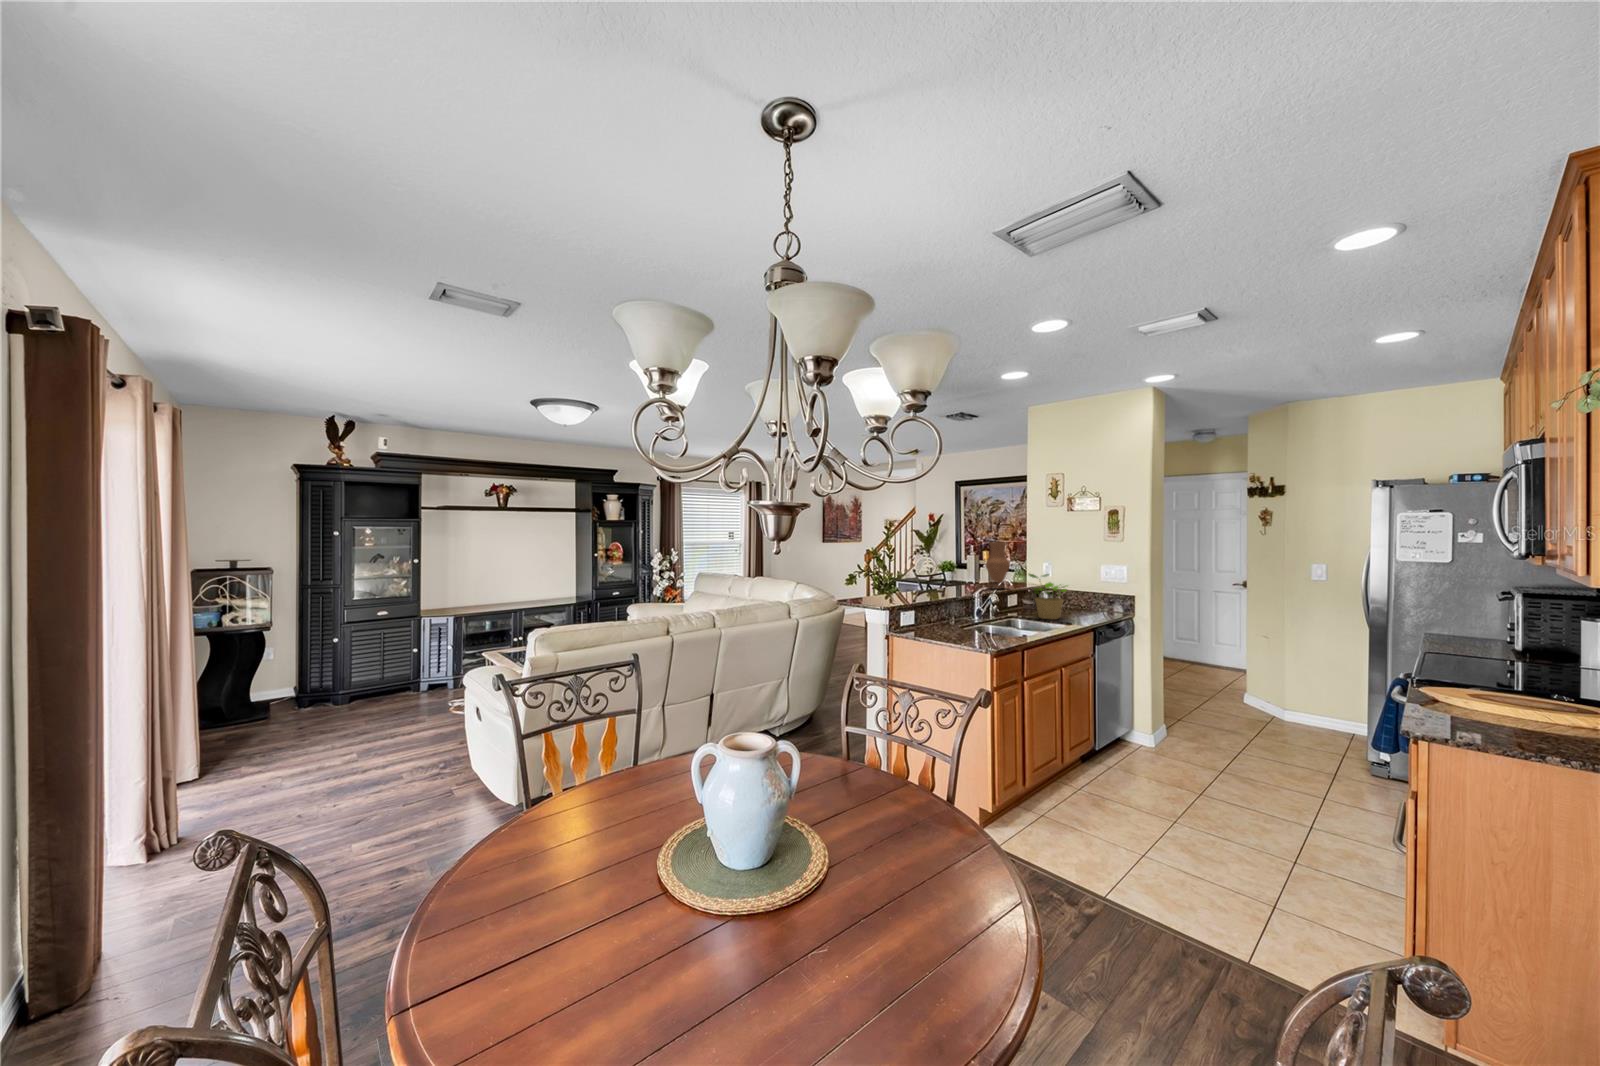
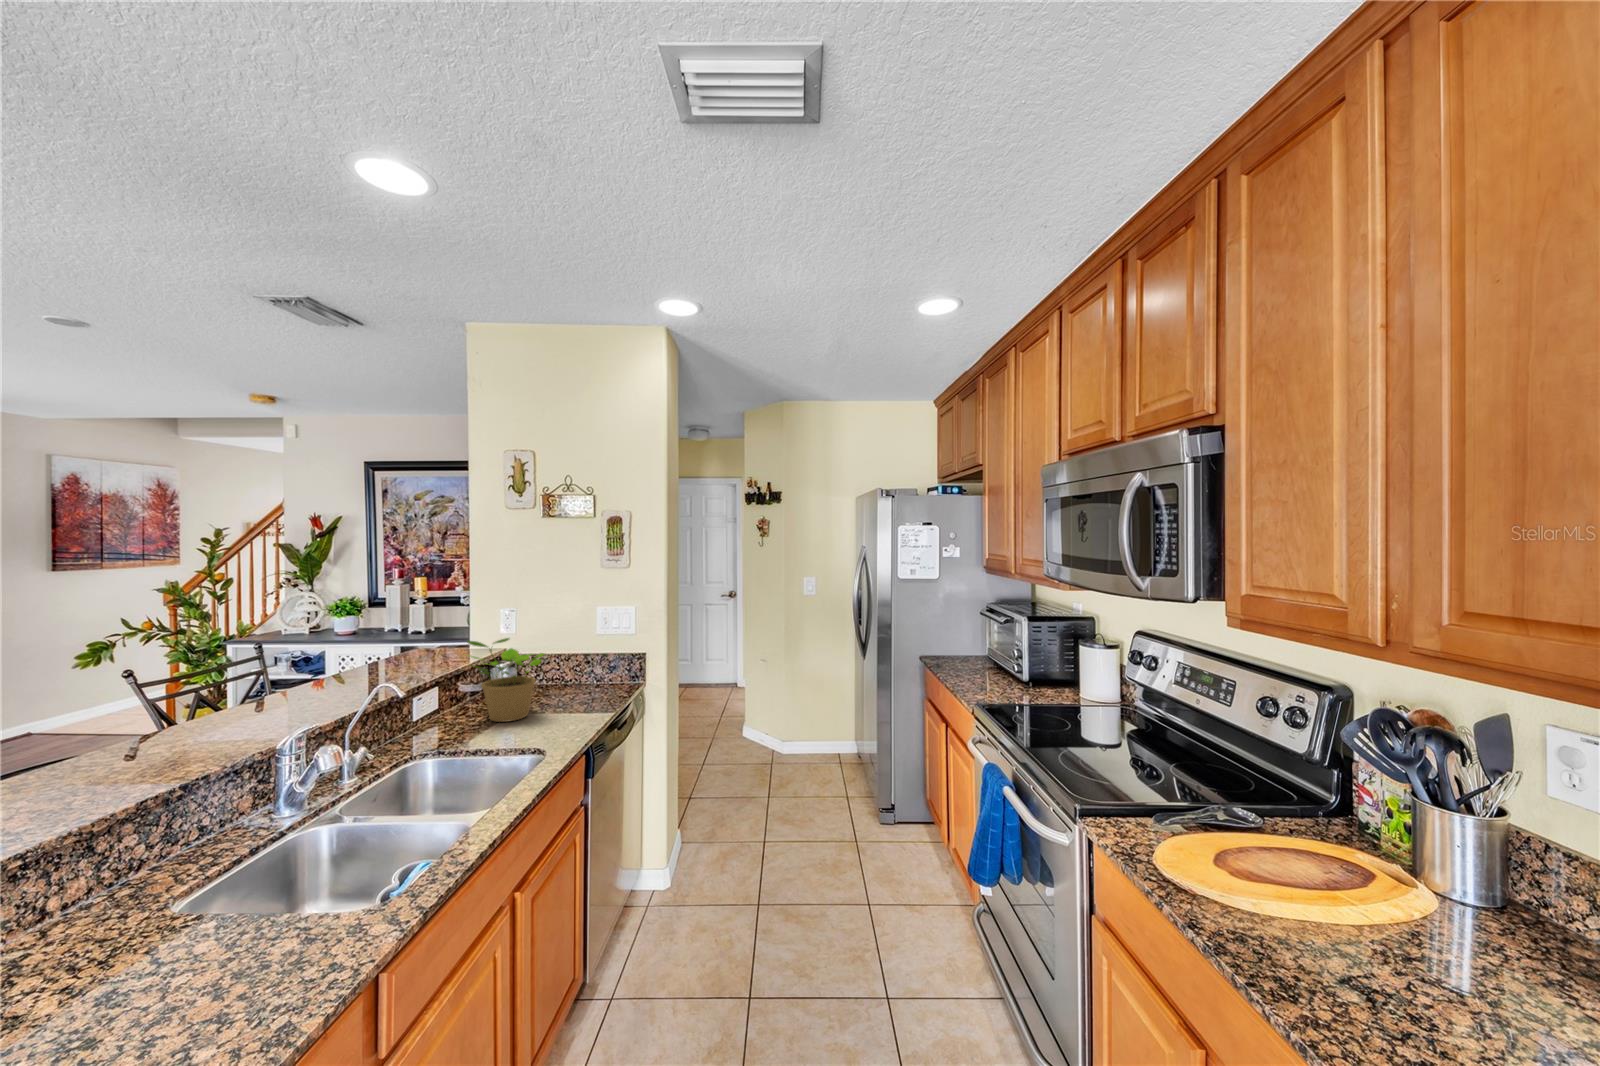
vase: present [986,542,1010,589] -> none [386,575,439,665]

